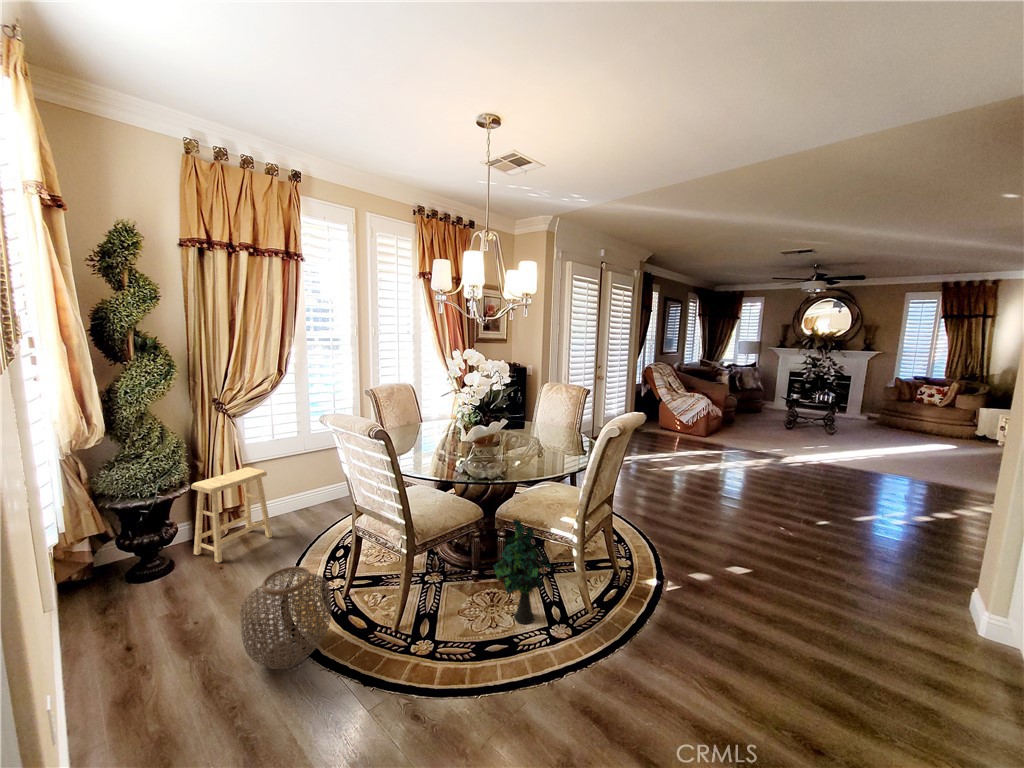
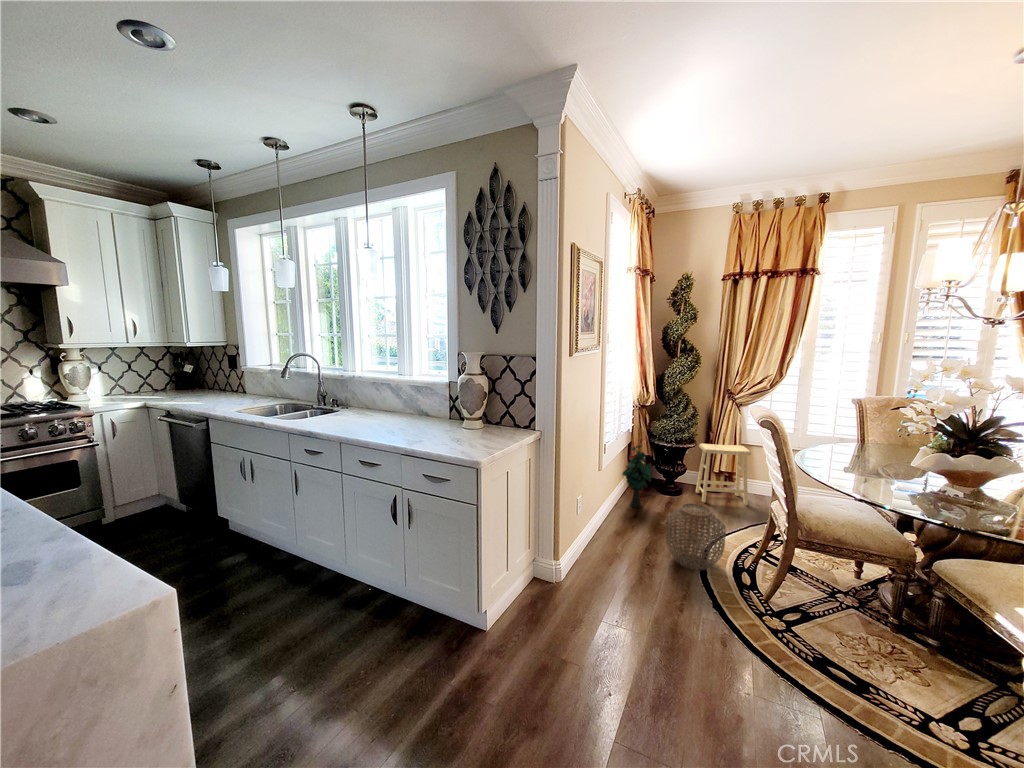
decorative plant: present [493,519,554,624] -> present [622,445,651,508]

